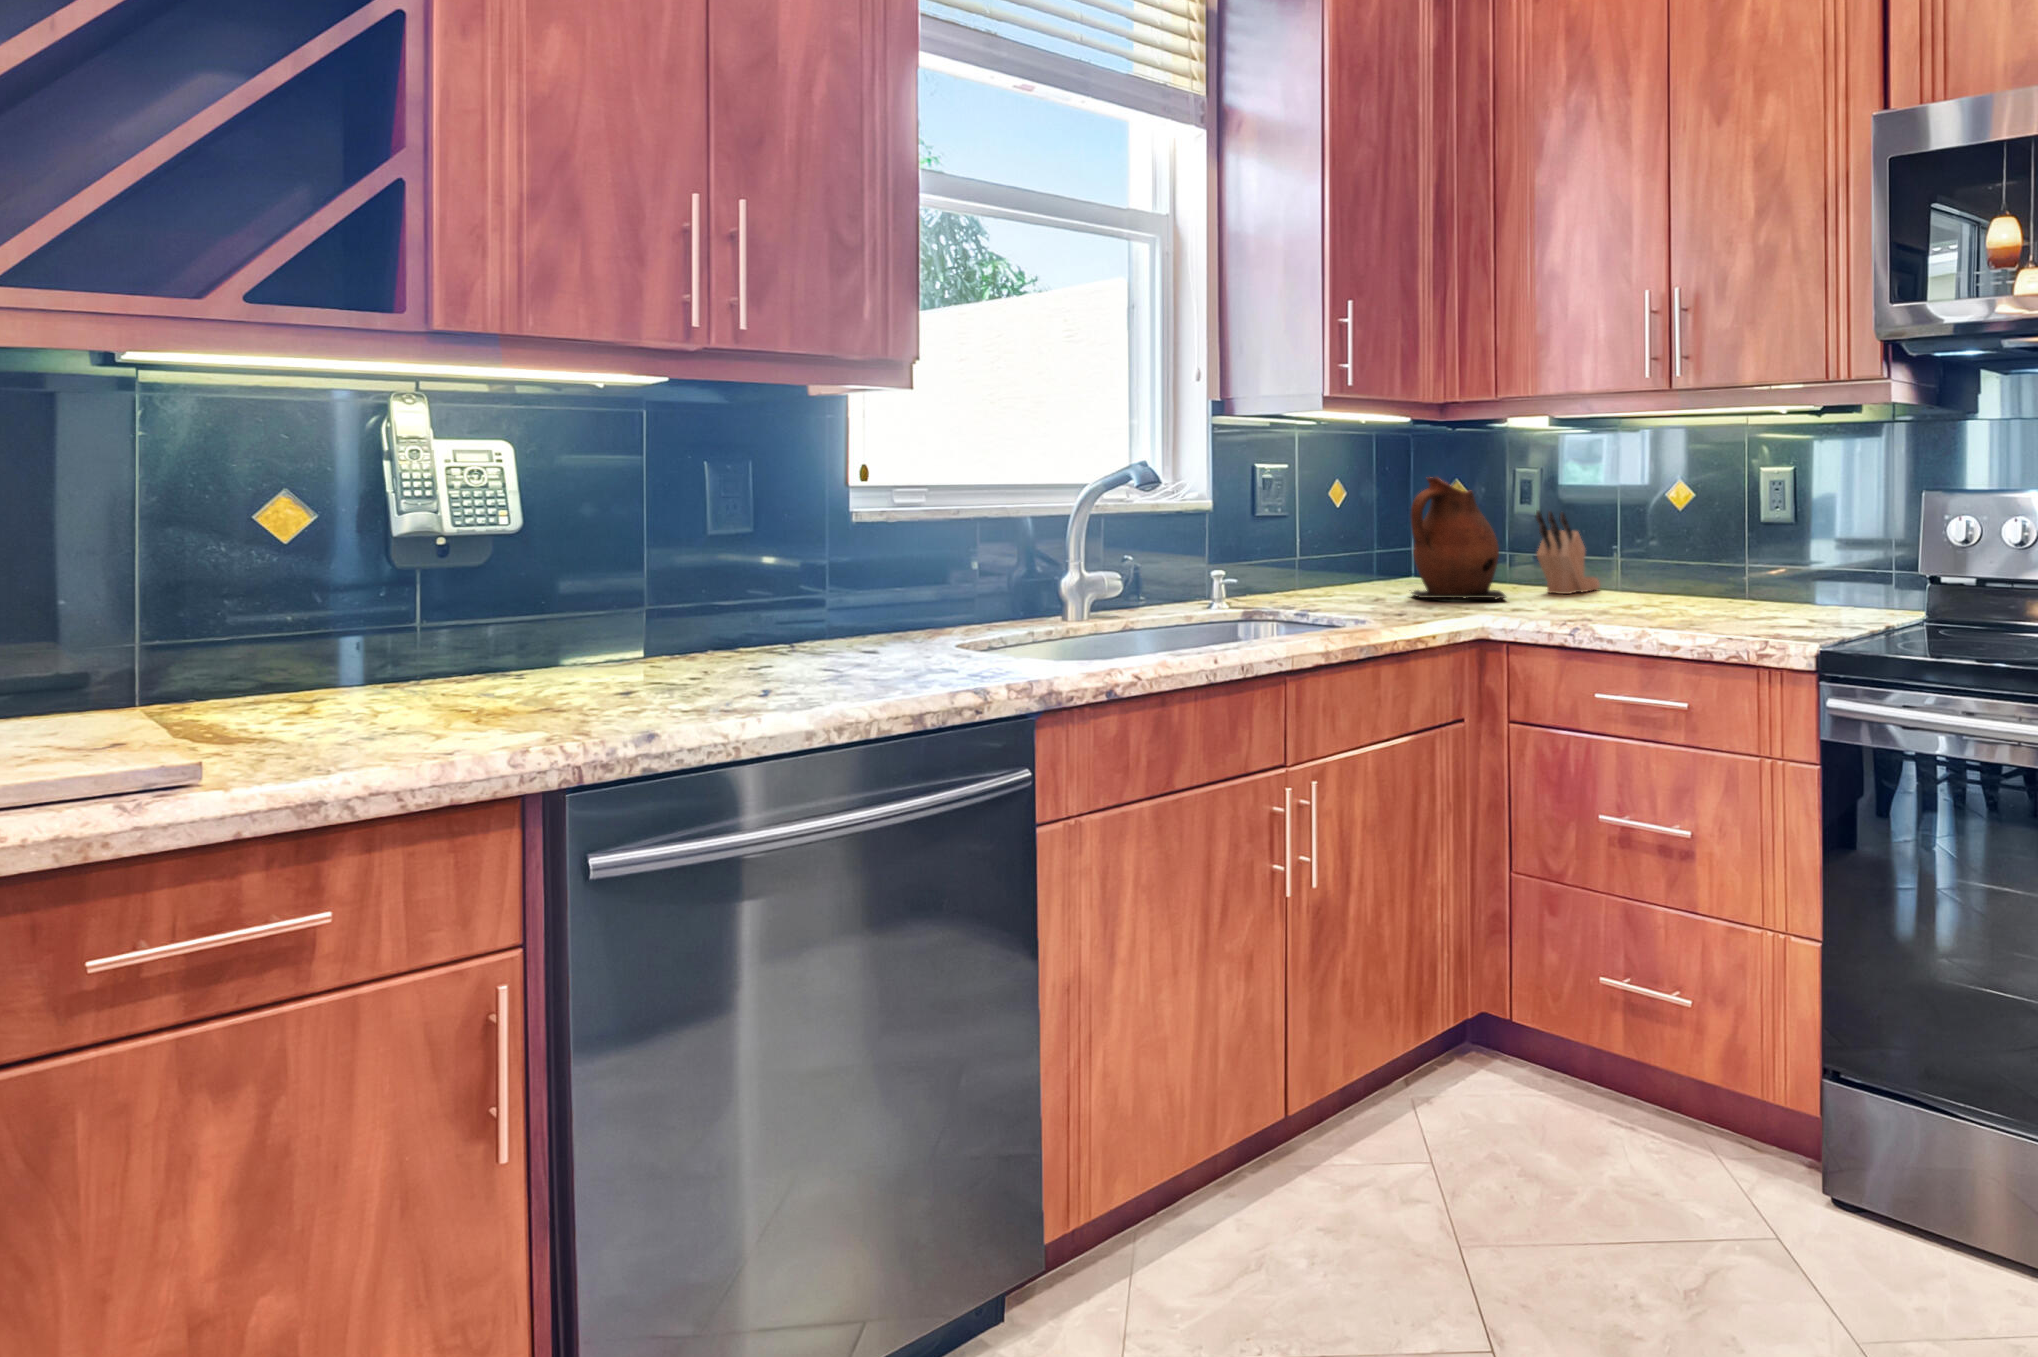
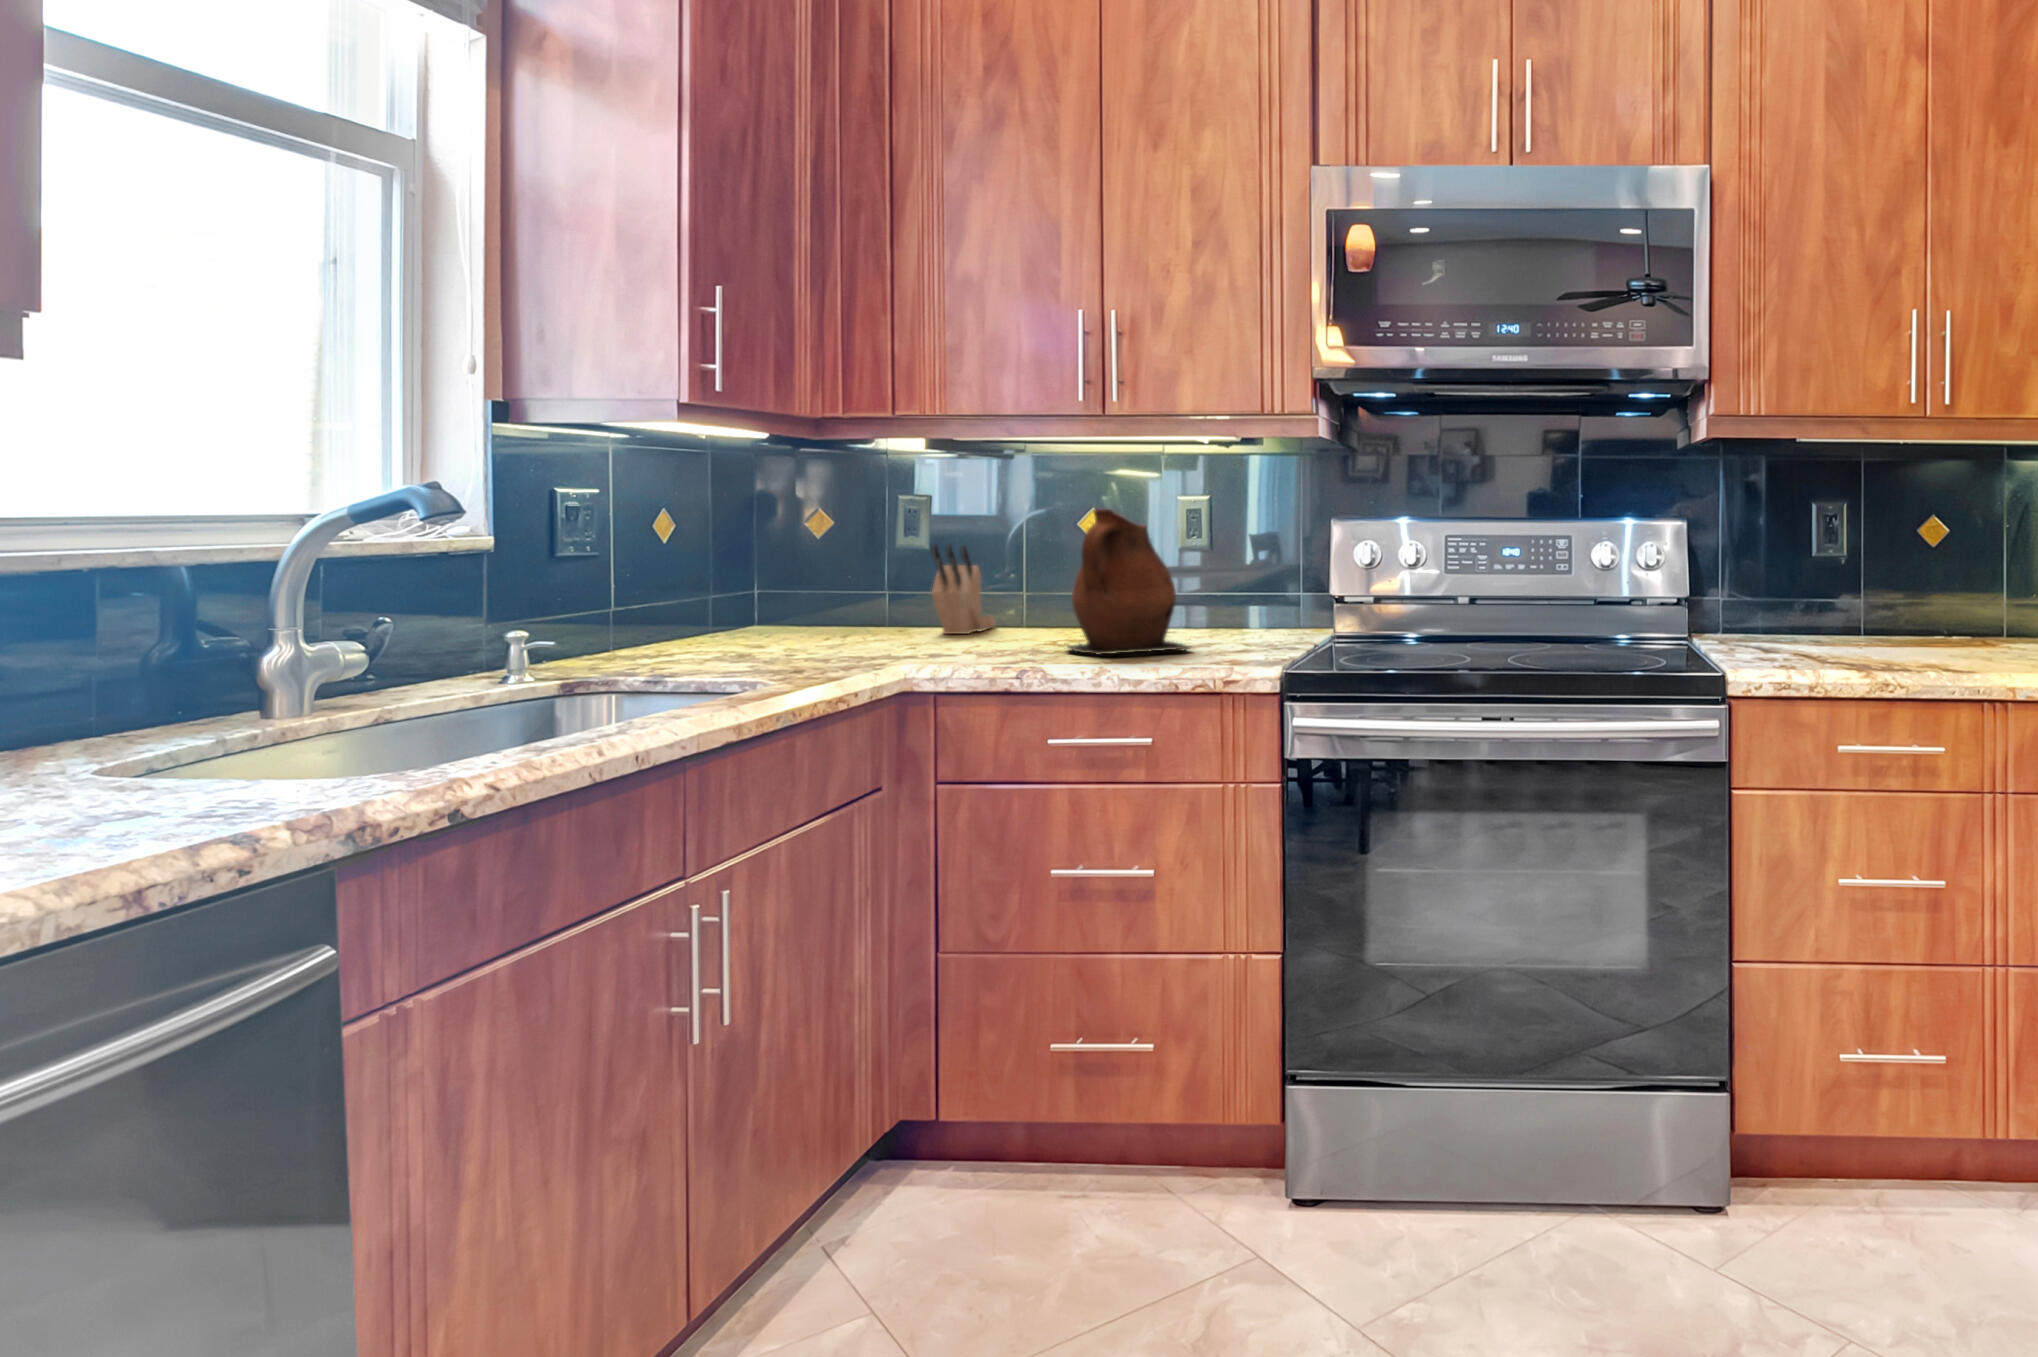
ceramic pitcher: present [1410,477,1506,599] -> present [1067,509,1191,654]

